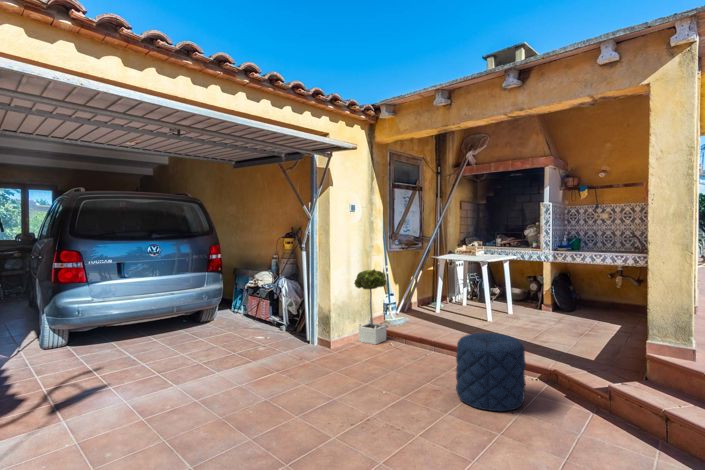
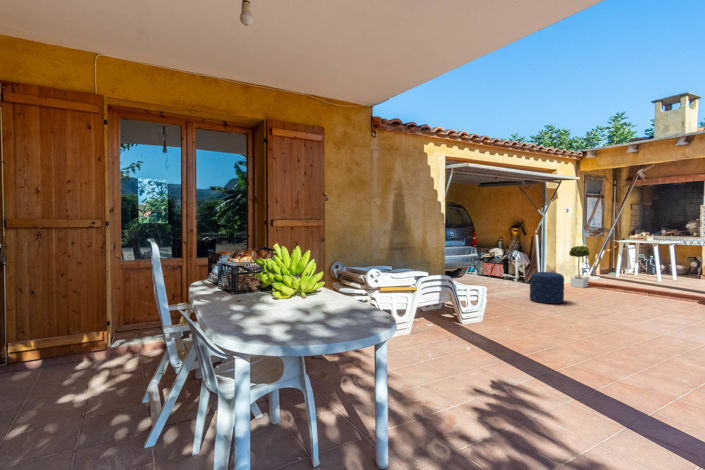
pouf: present [456,333,526,411] -> present [530,272,564,304]

